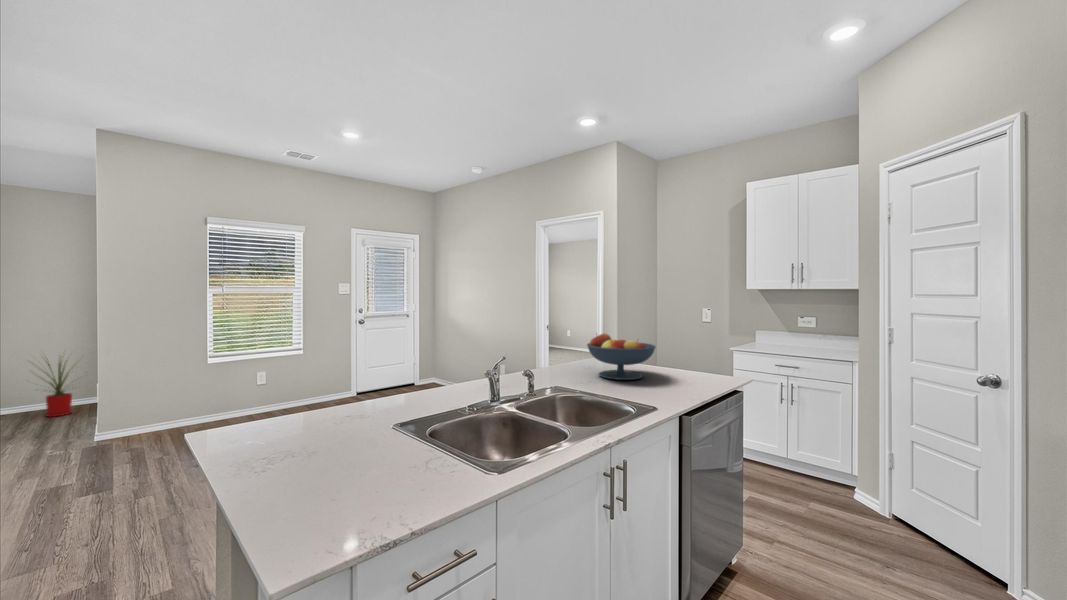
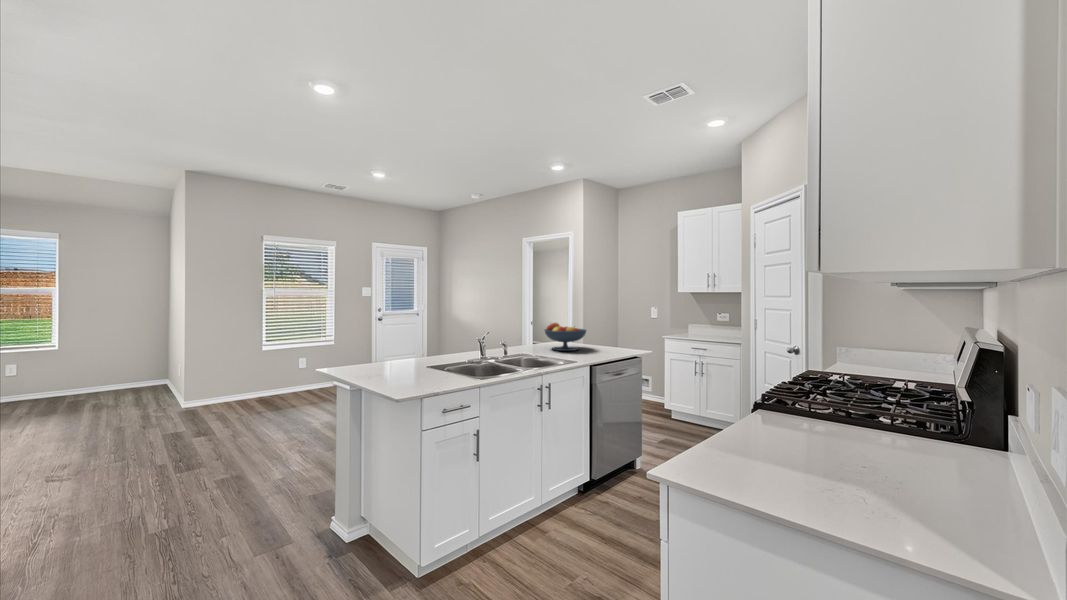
house plant: present [46,359,73,417] -> none [118,341,169,394]

